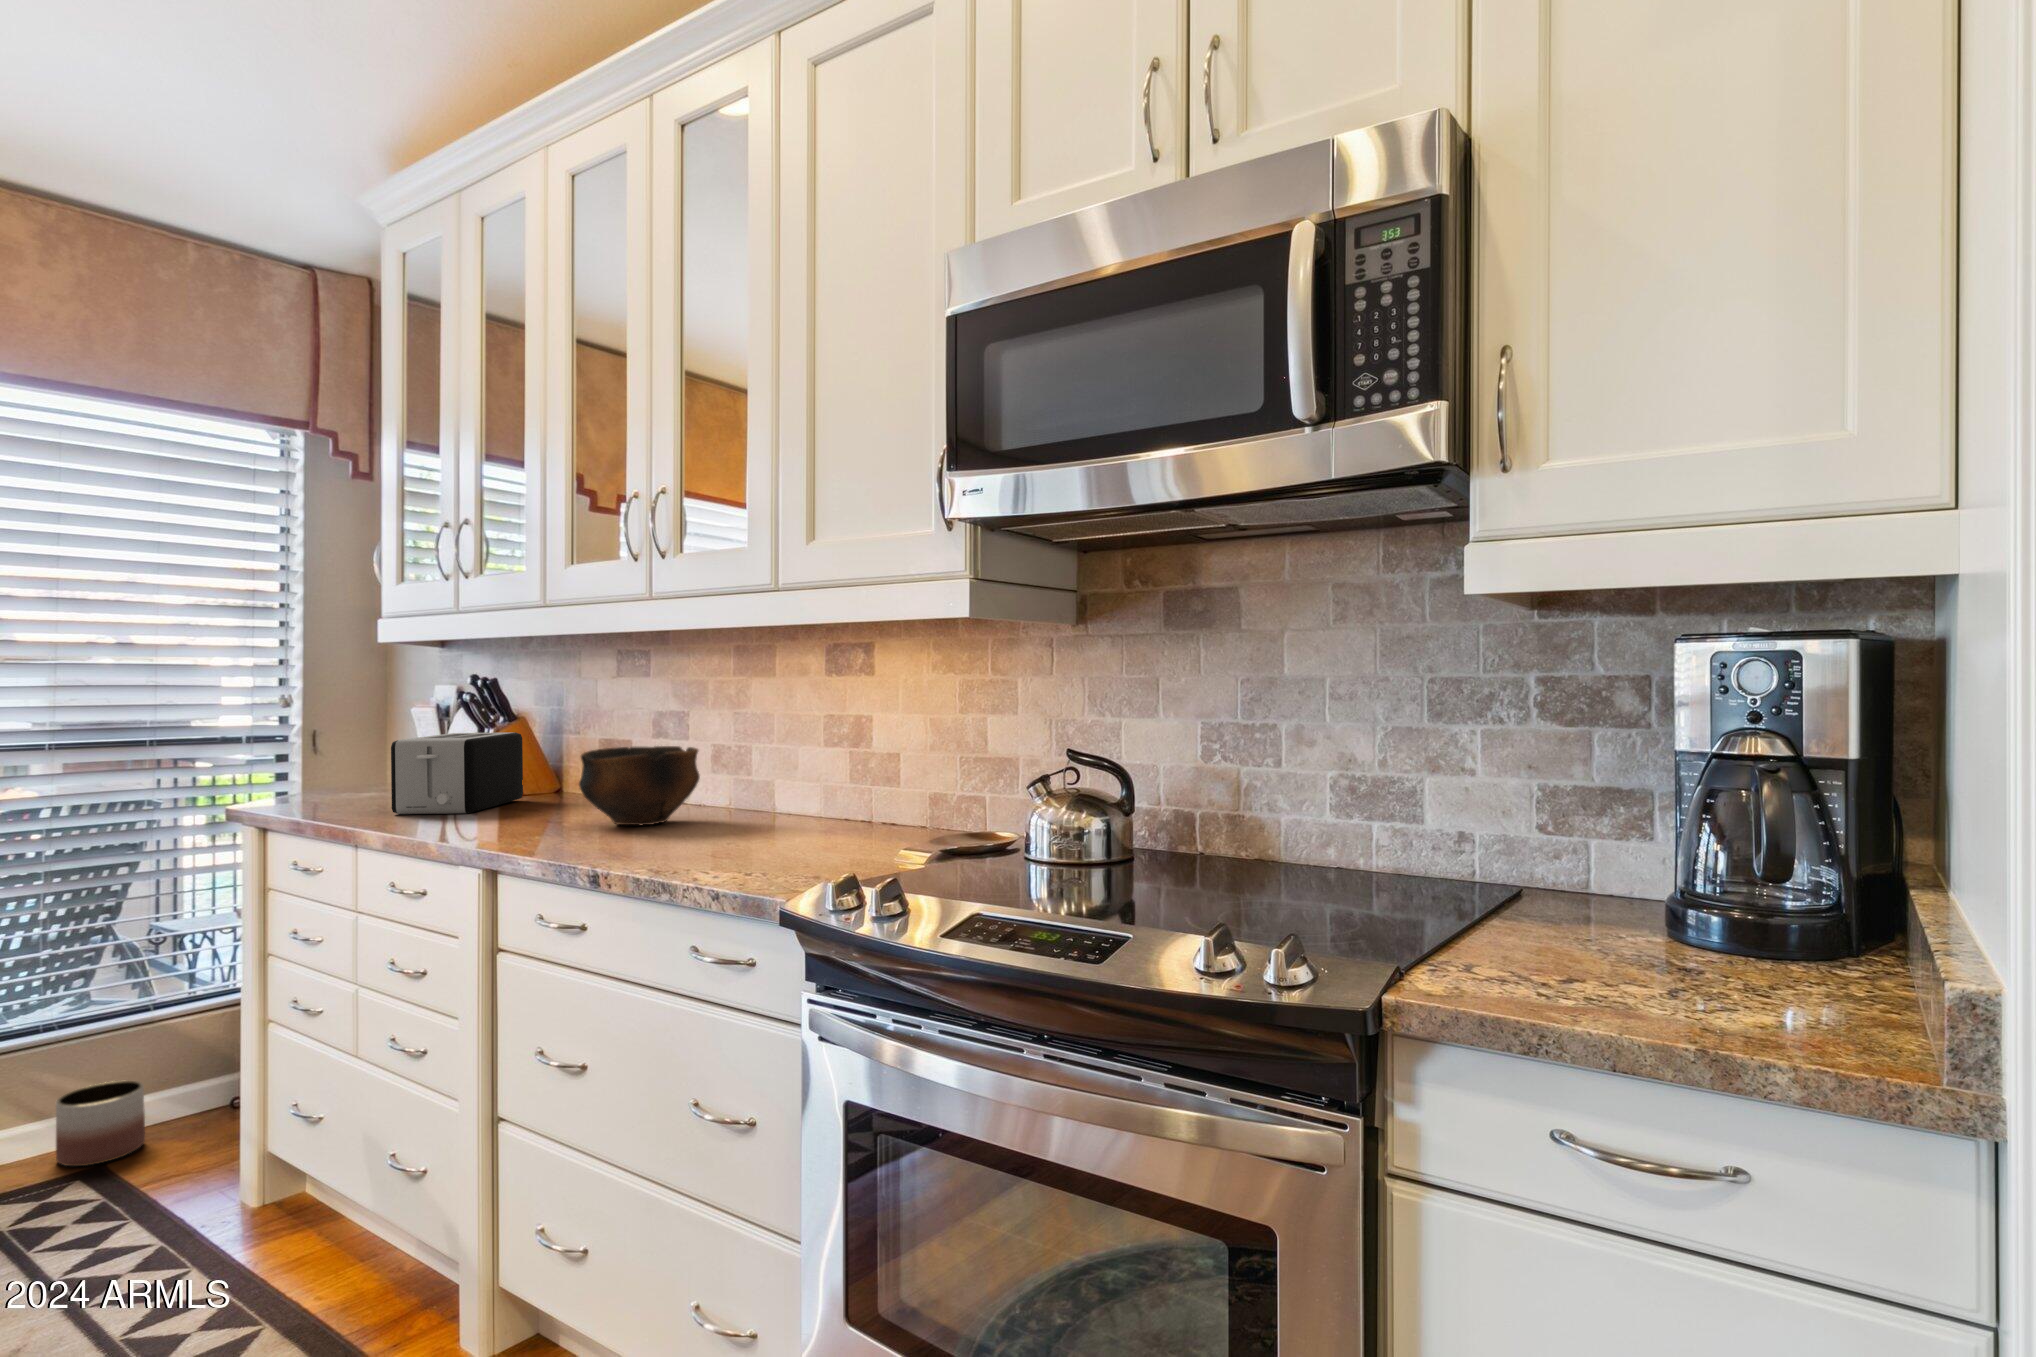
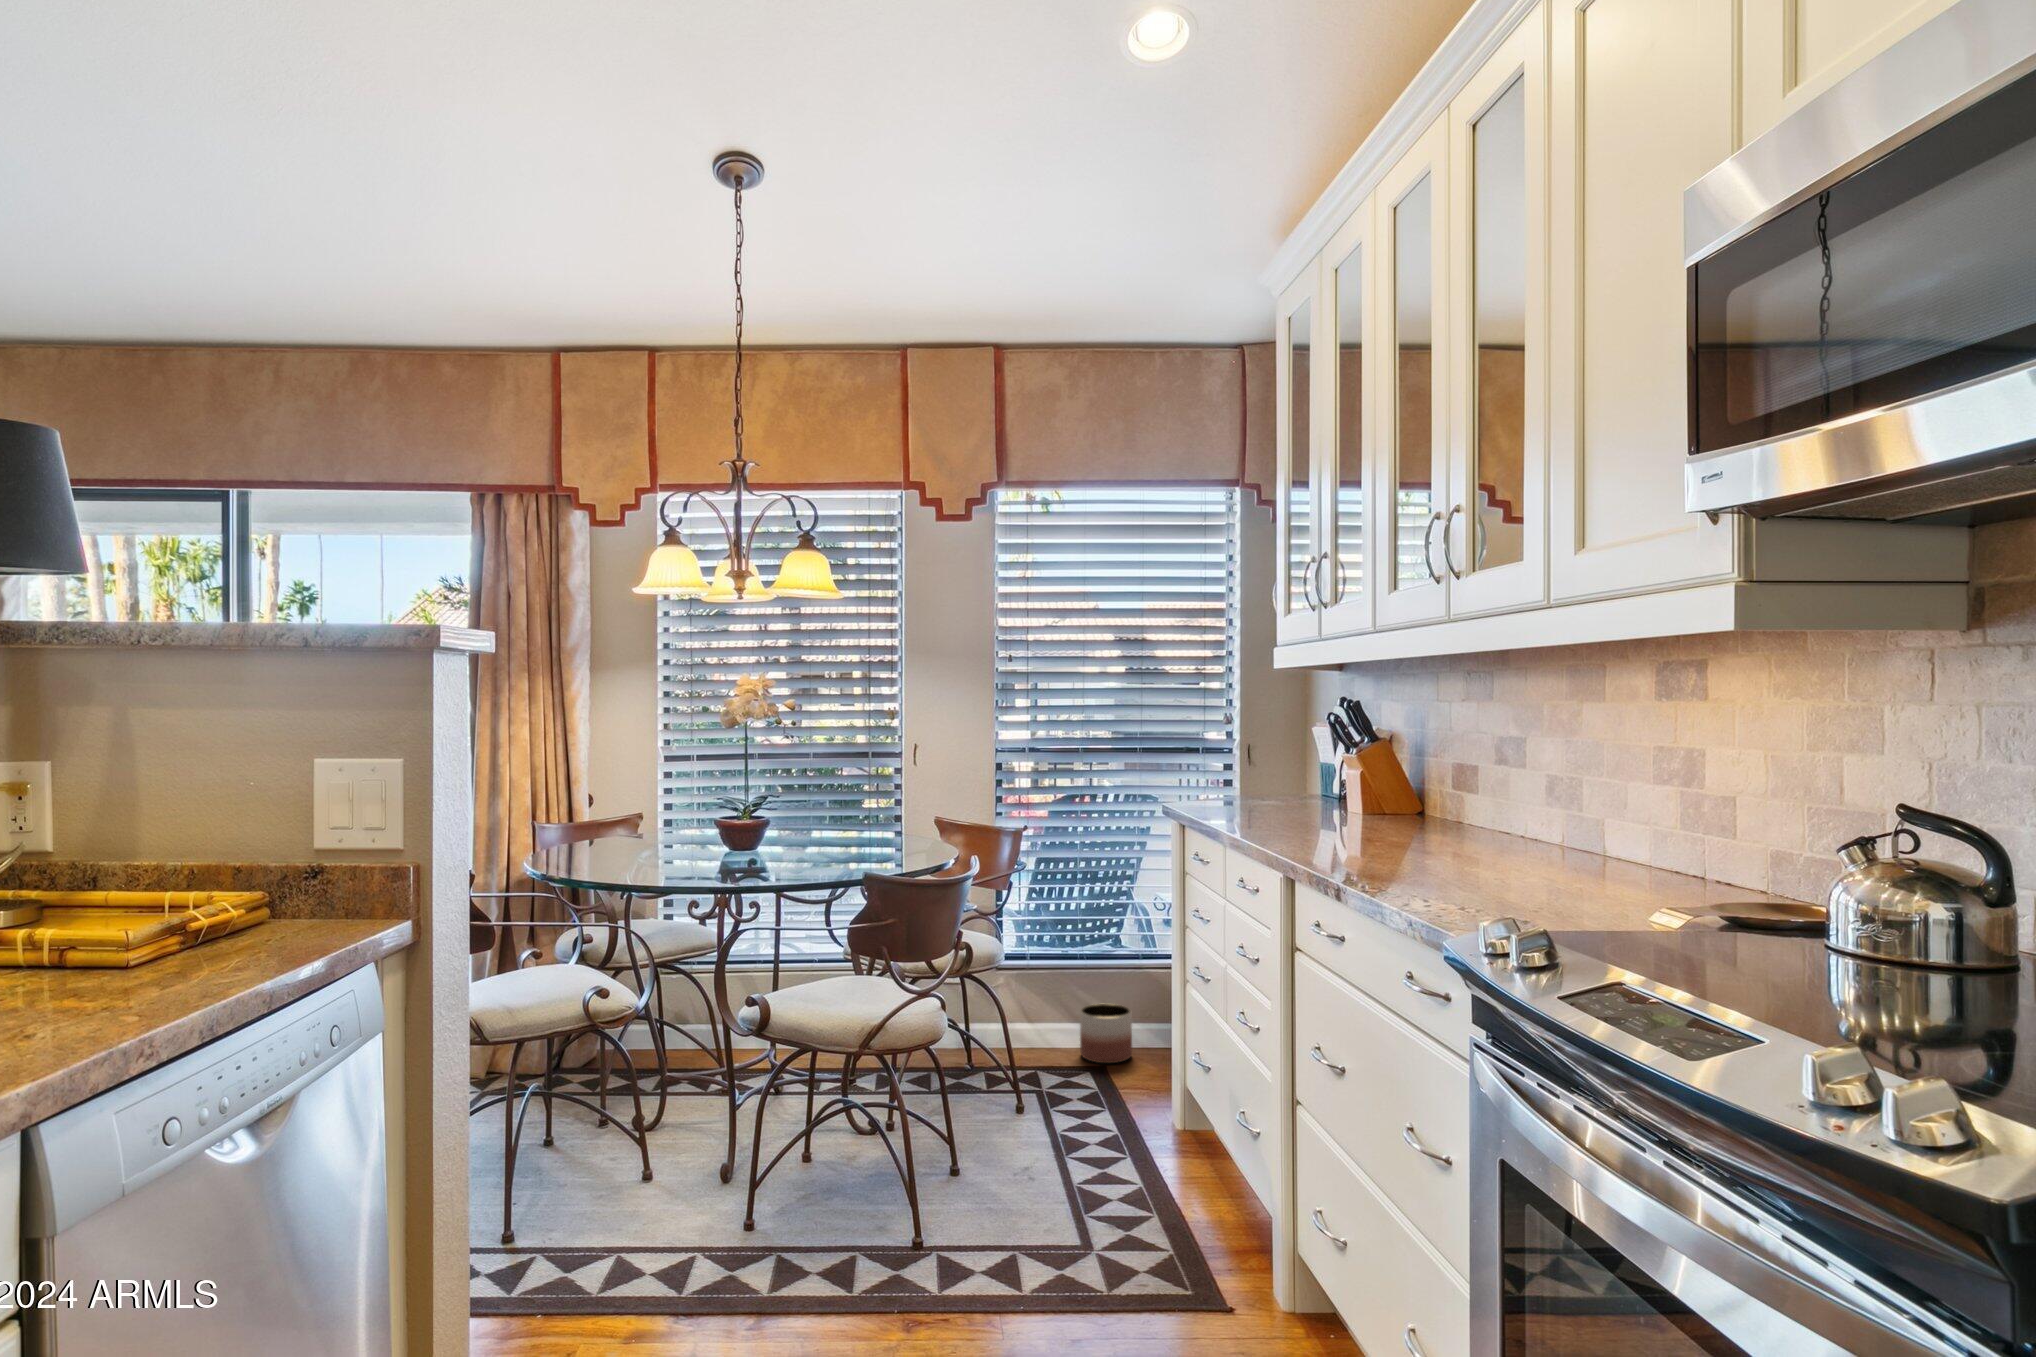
toaster: present [391,732,523,814] -> none [1264,750,1384,824]
bowl: present [579,746,700,825] -> none [1389,771,1512,851]

